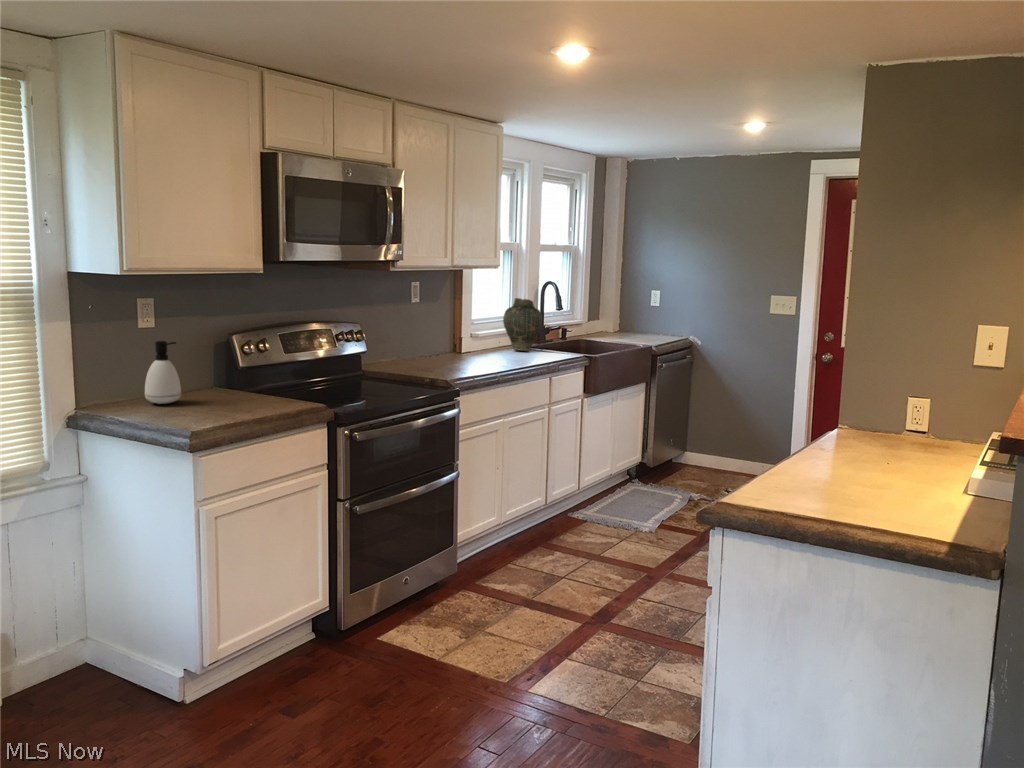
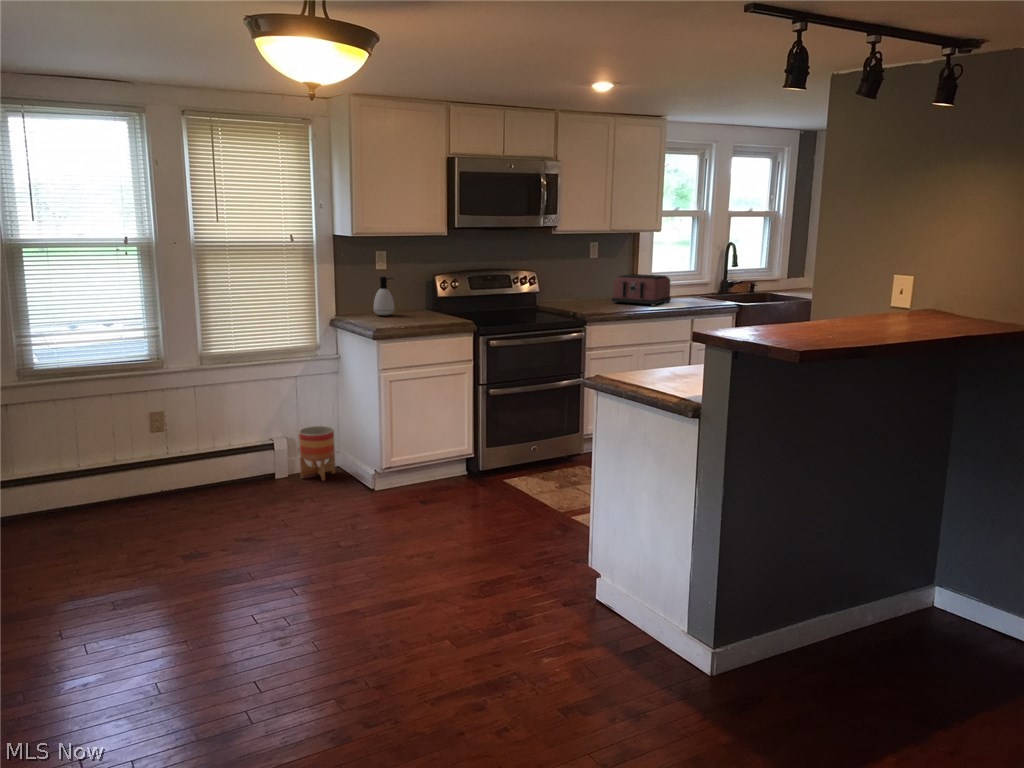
vase: present [503,298,542,351] -> none [676,255,708,299]
toaster: none [448,323,511,364] -> present [611,274,671,306]
planter: none [19,601,88,705] -> present [299,426,335,481]

